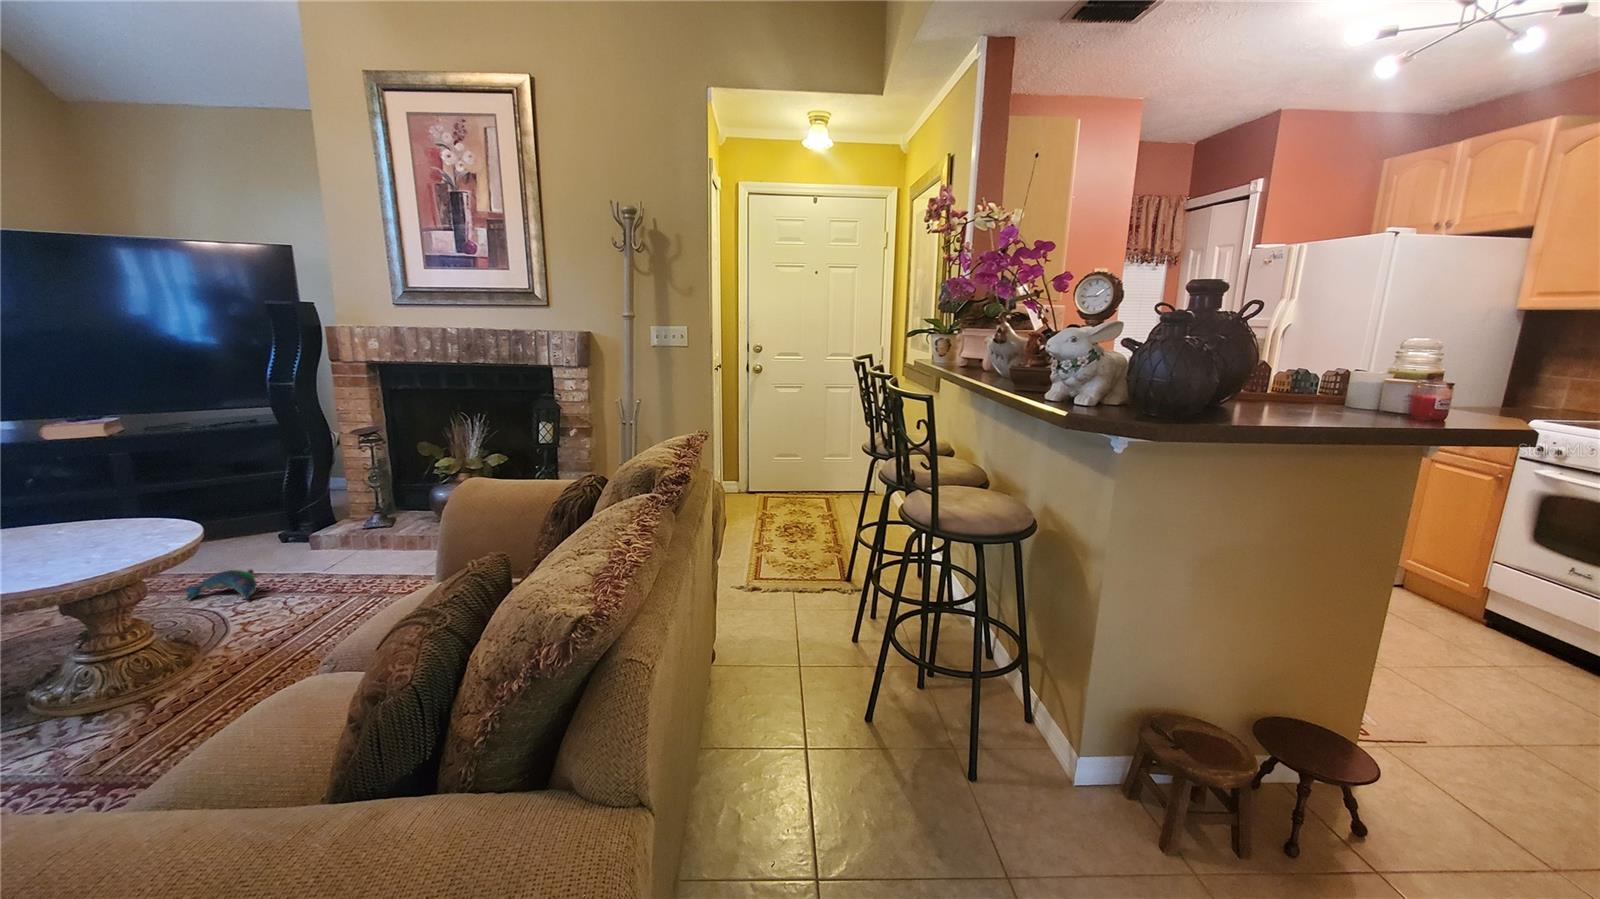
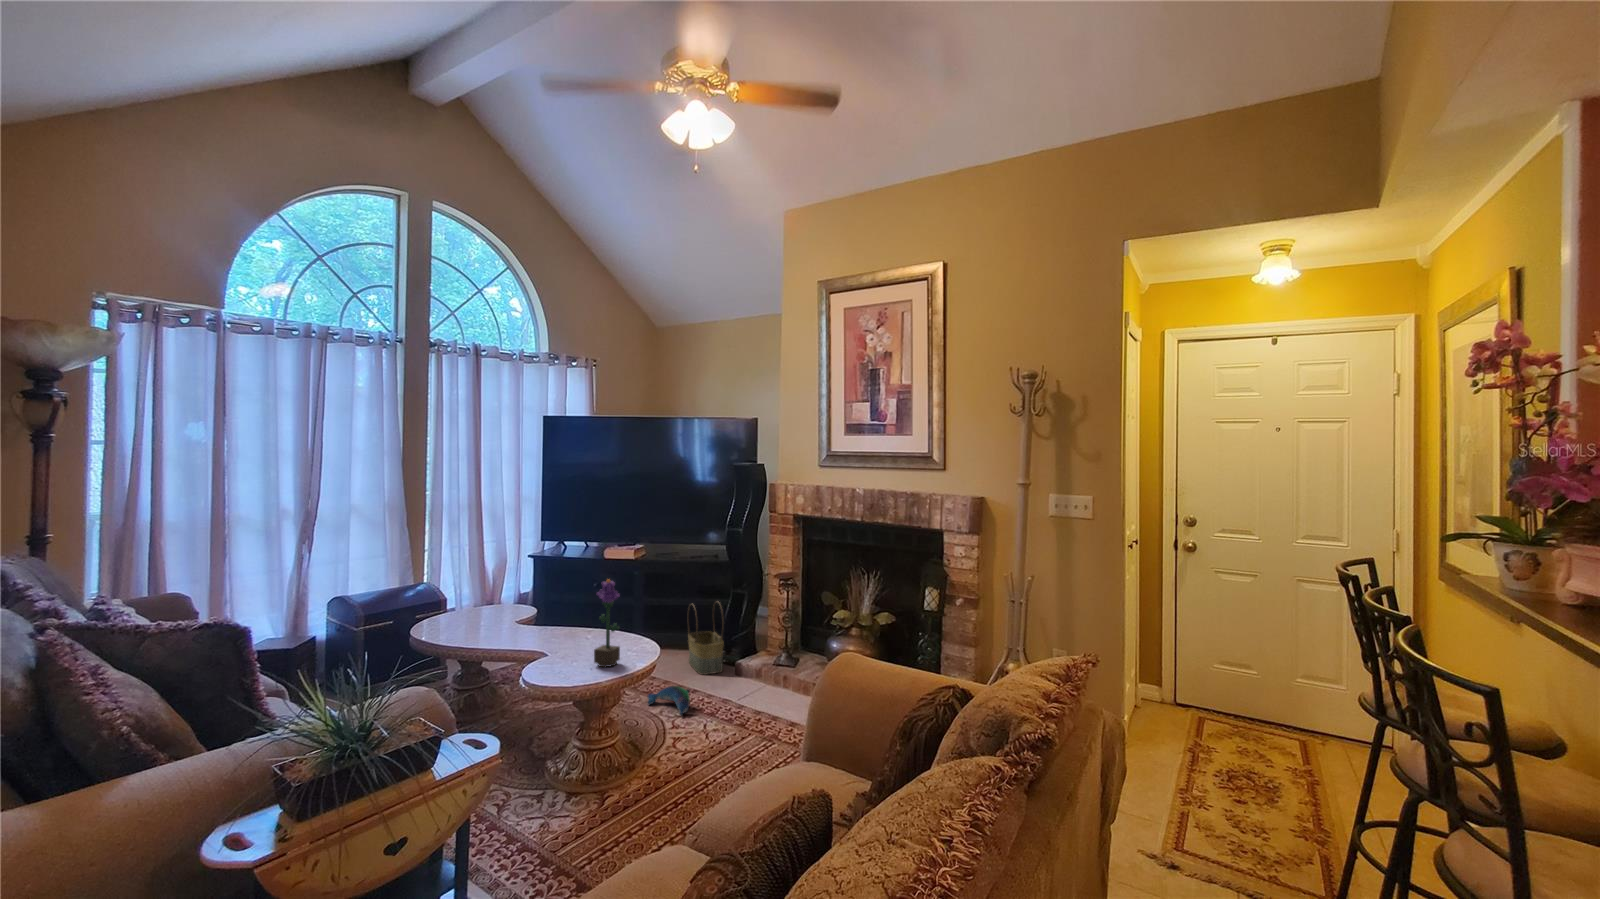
potted flower: none [70,440,136,554] -> present [594,579,620,667]
basket: none [226,471,295,556] -> present [688,606,724,675]

